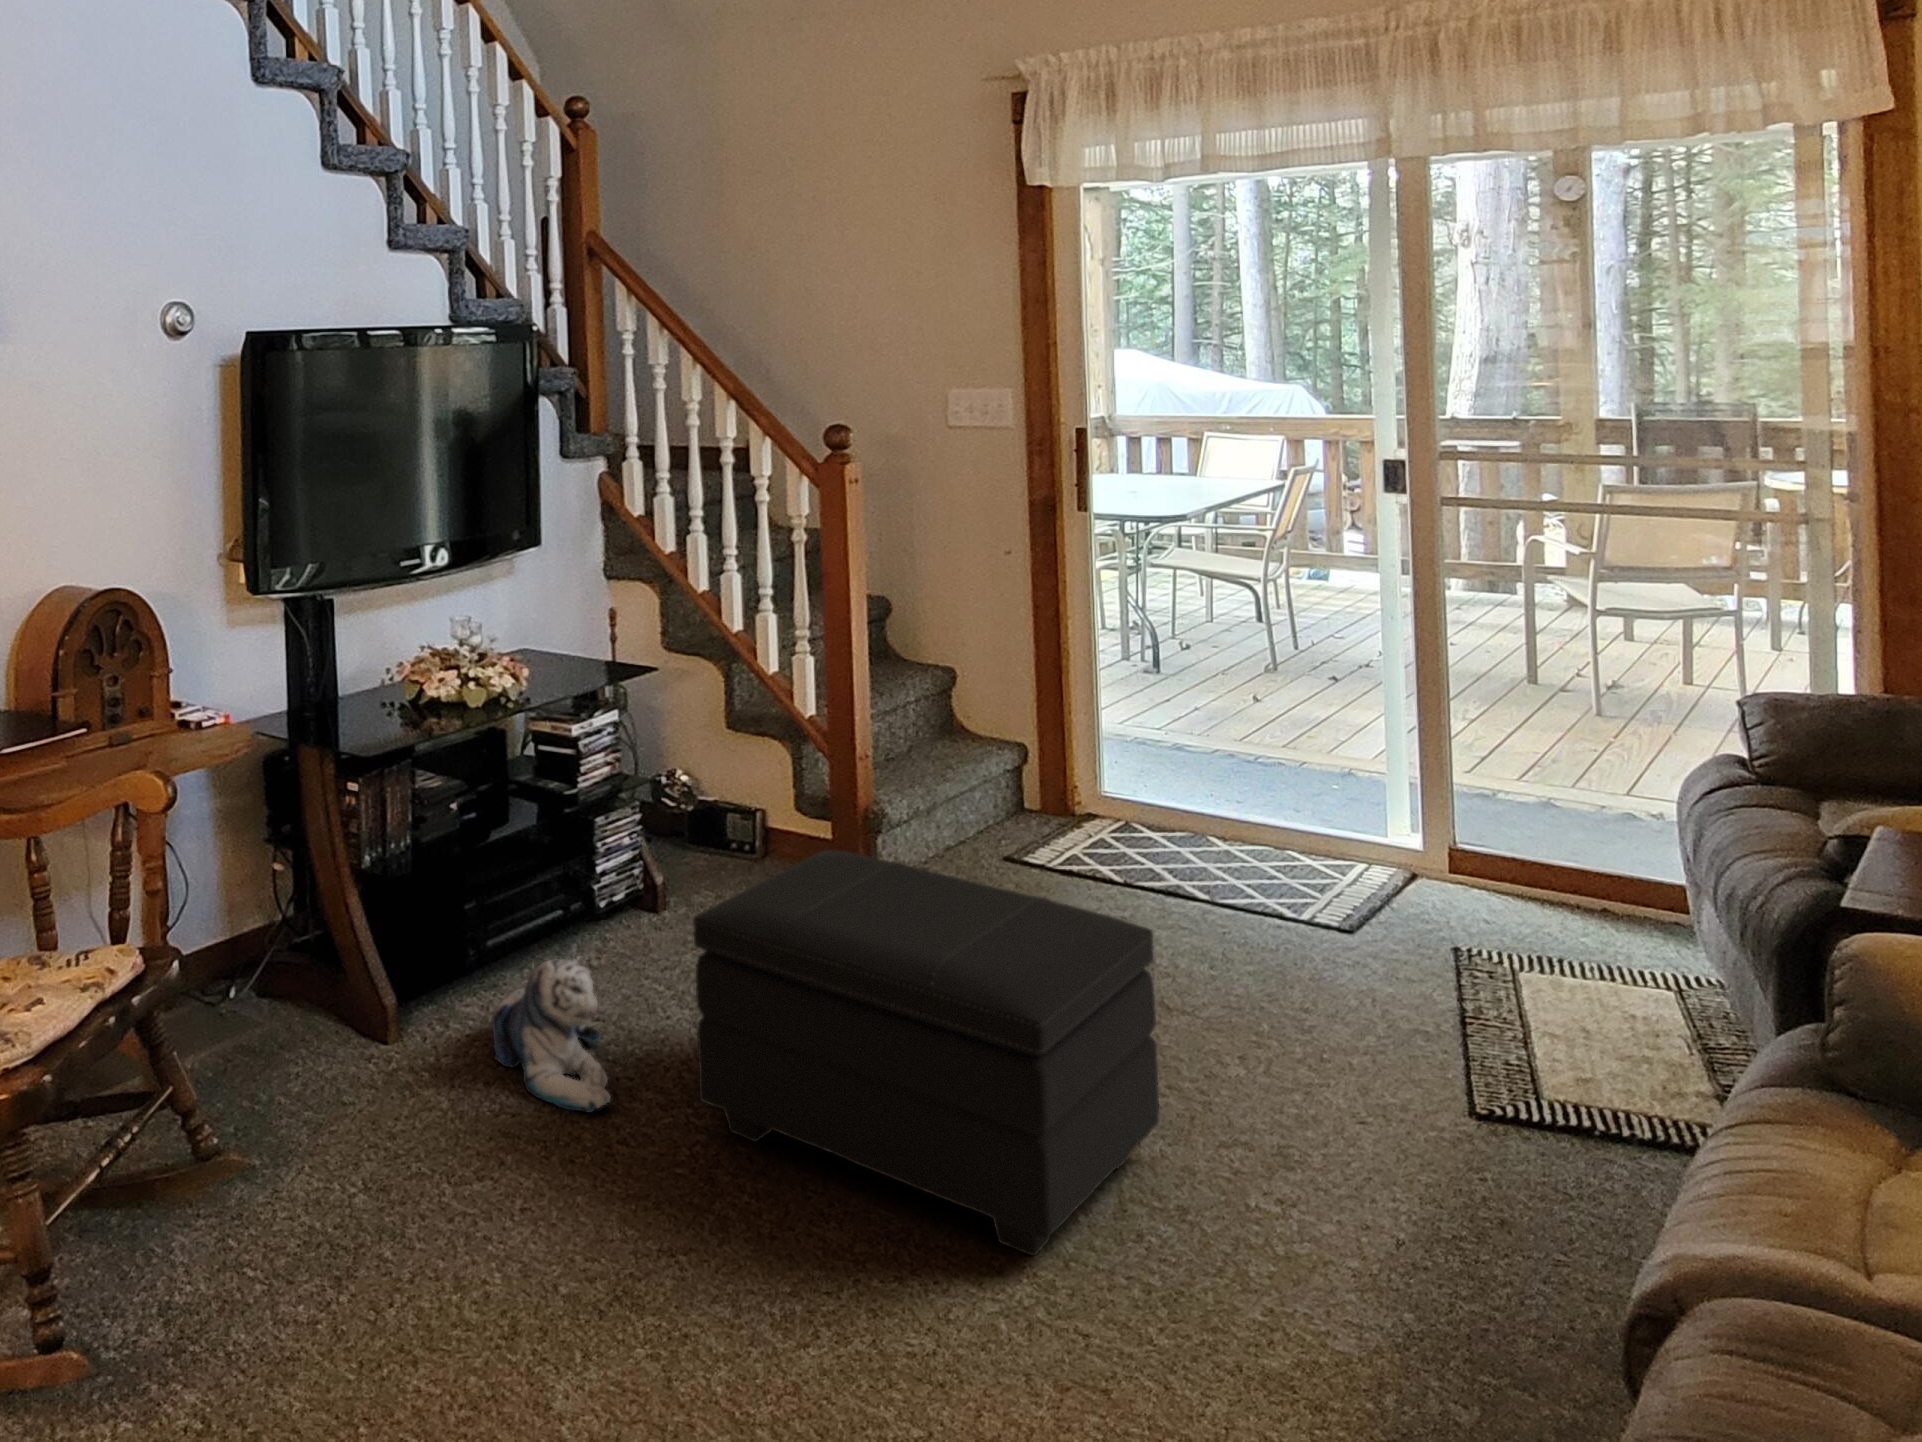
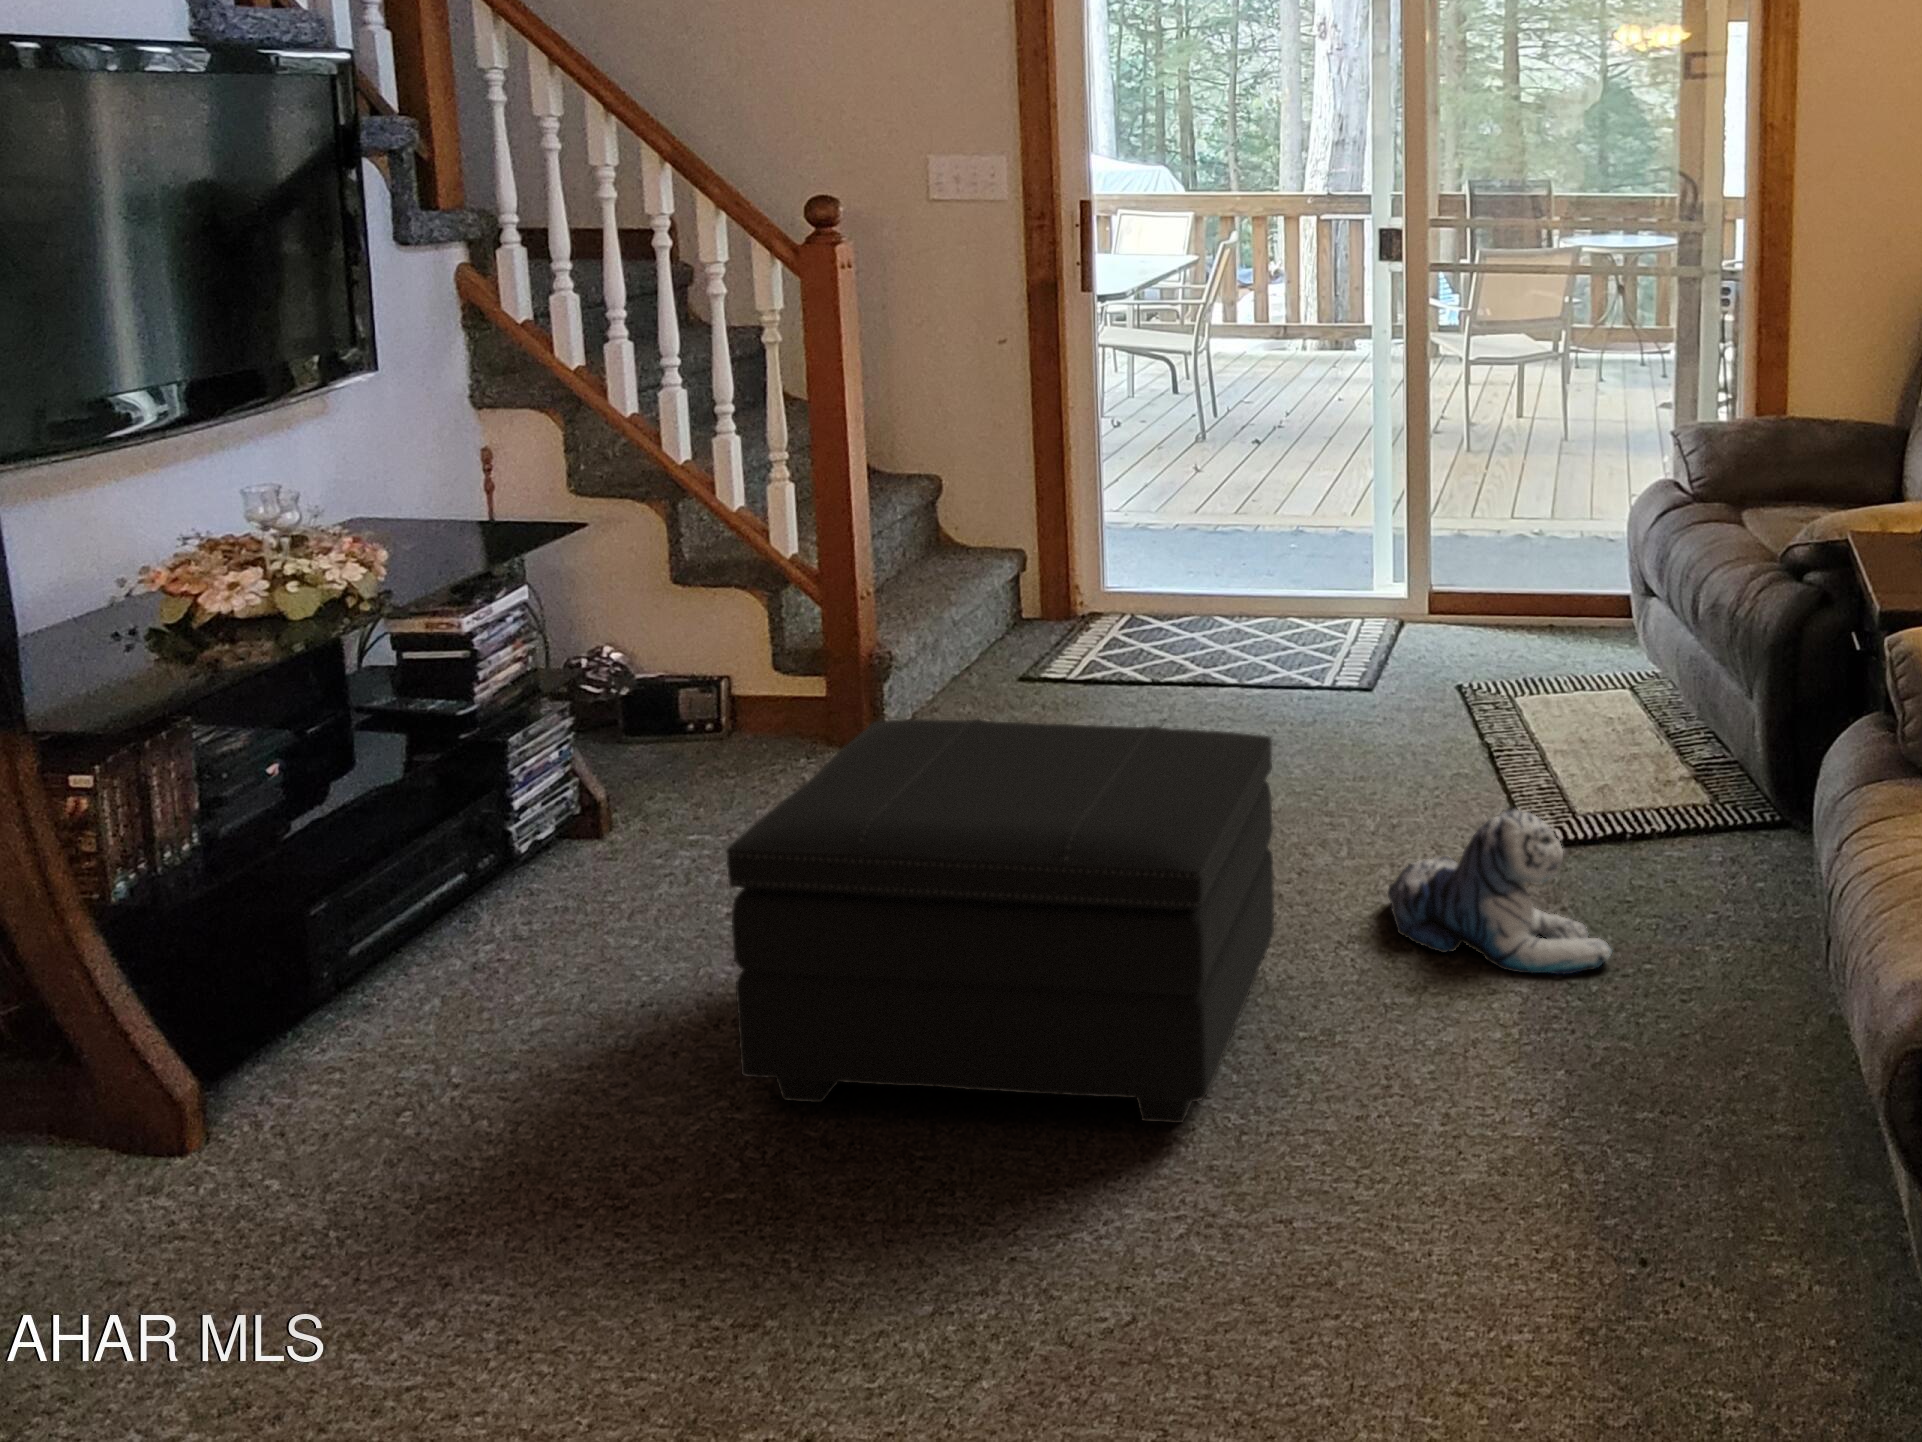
plush toy: present [492,958,611,1113] -> present [1388,808,1612,974]

